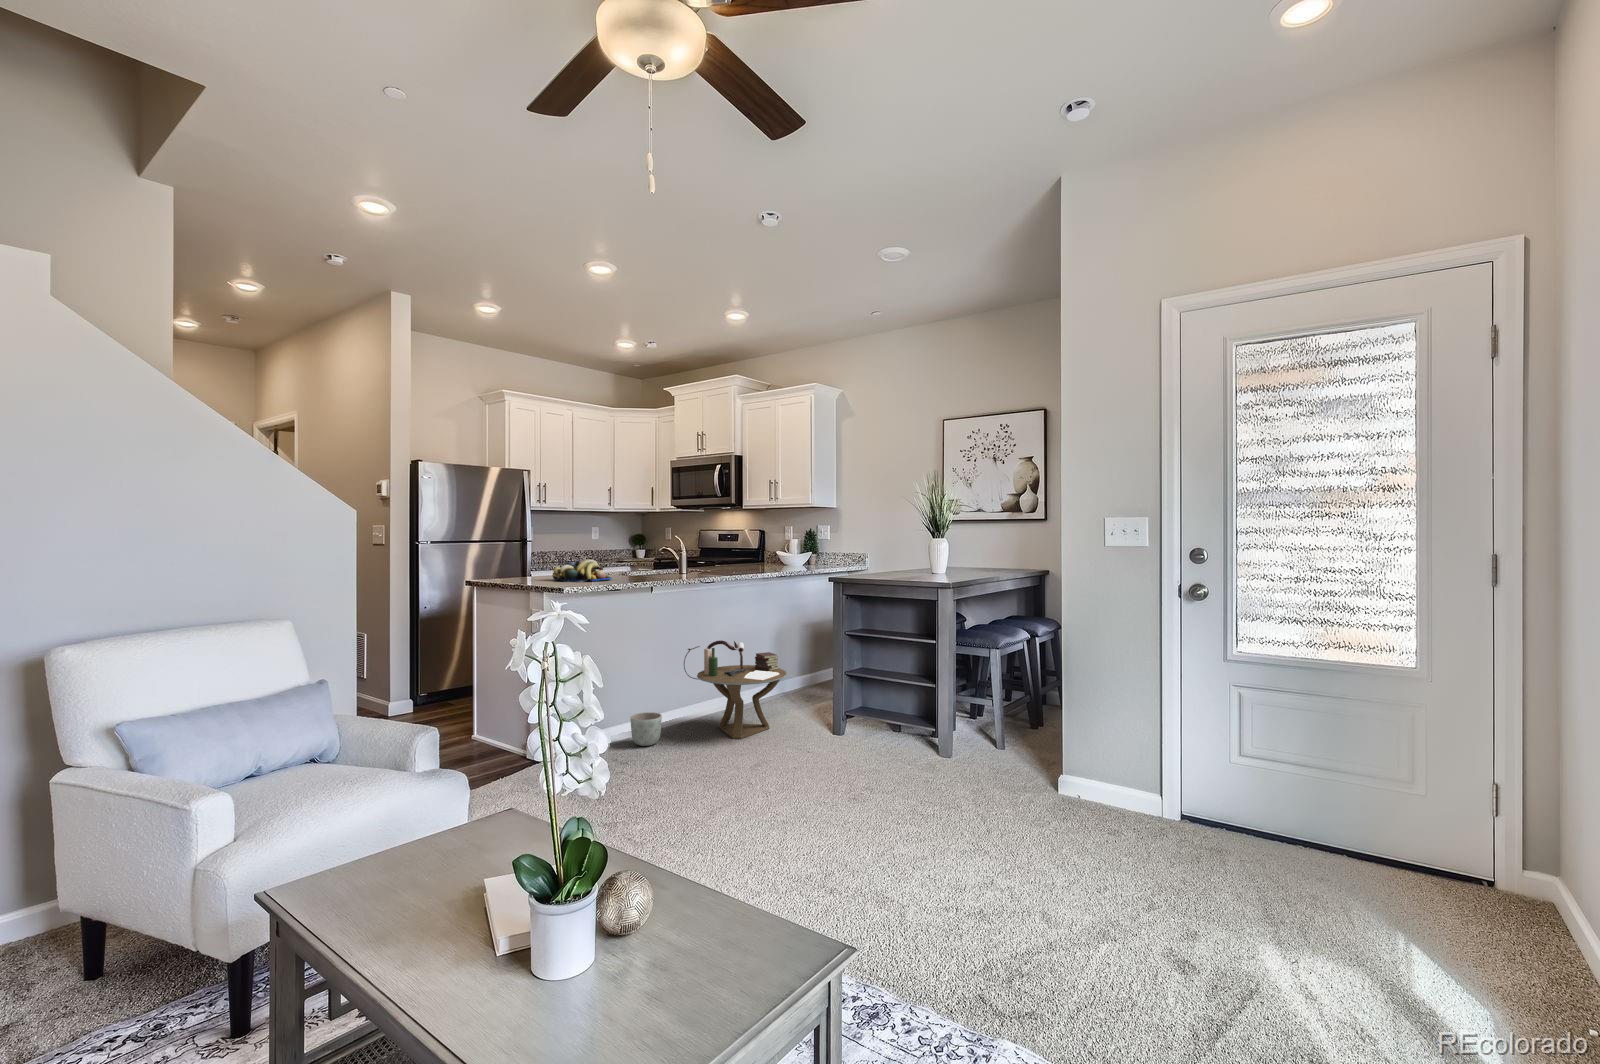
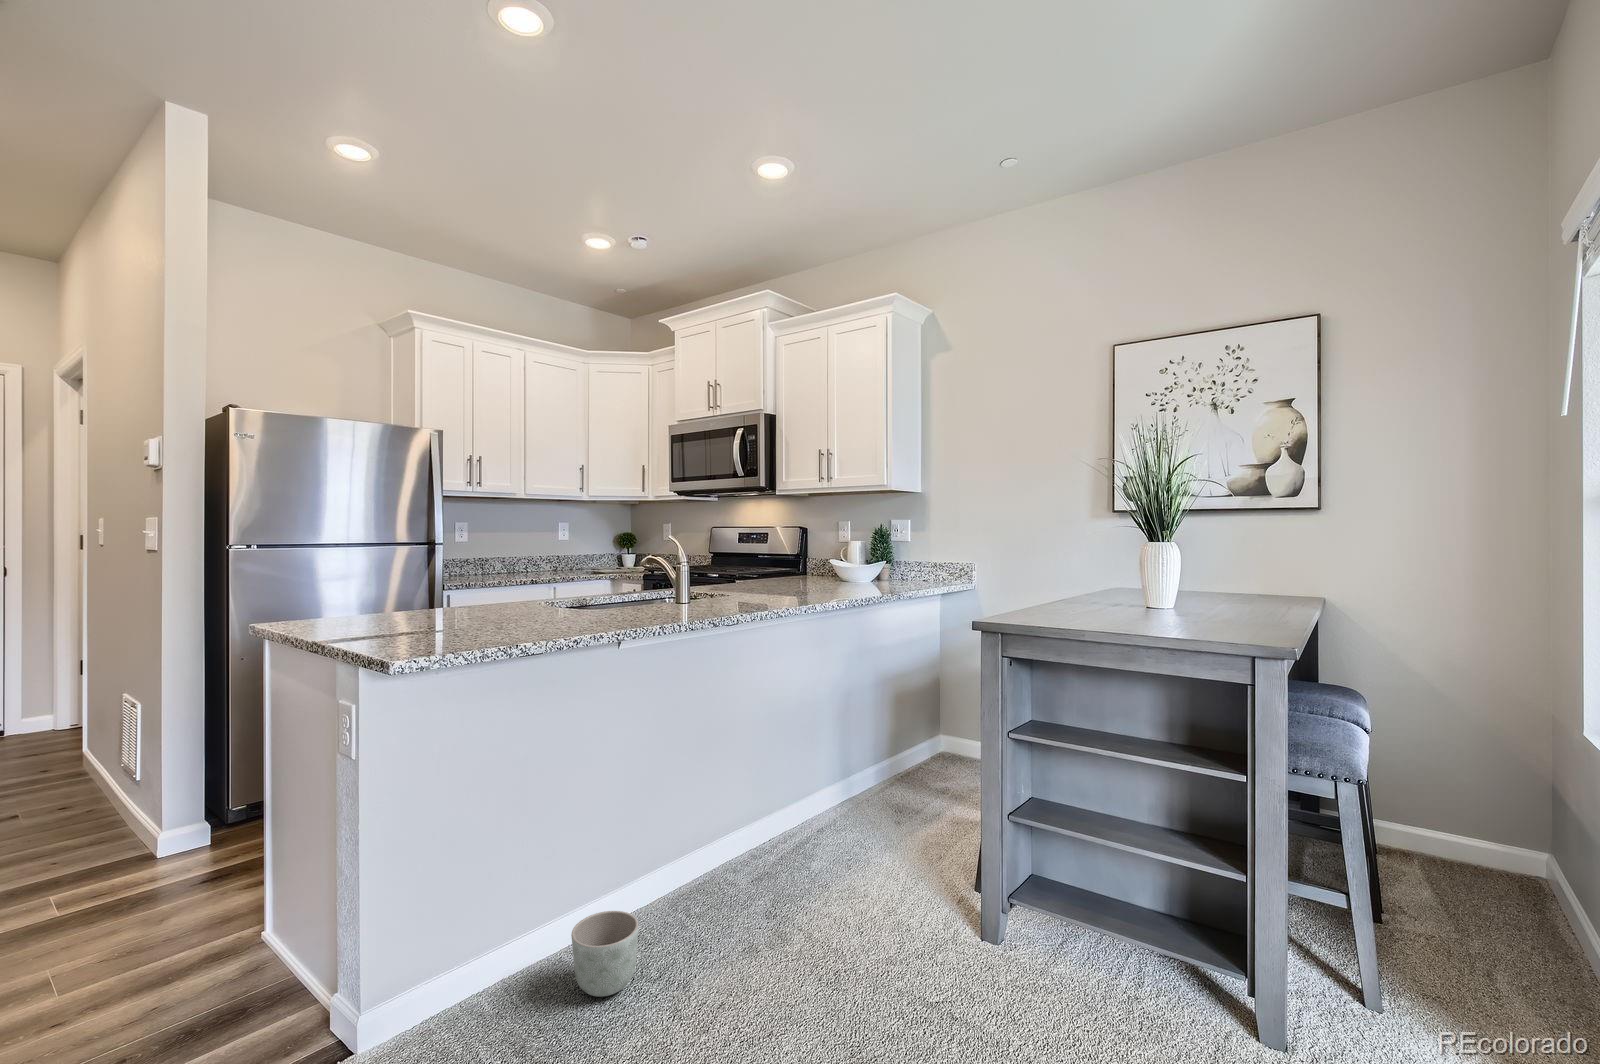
fruit bowl: present [552,559,612,582] -> none [436,588,552,636]
side table: present [684,640,786,739] -> none [685,744,890,965]

